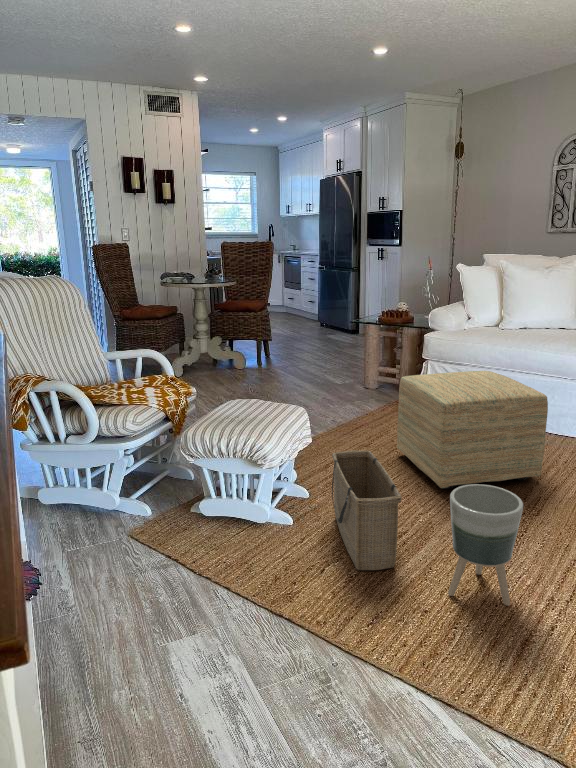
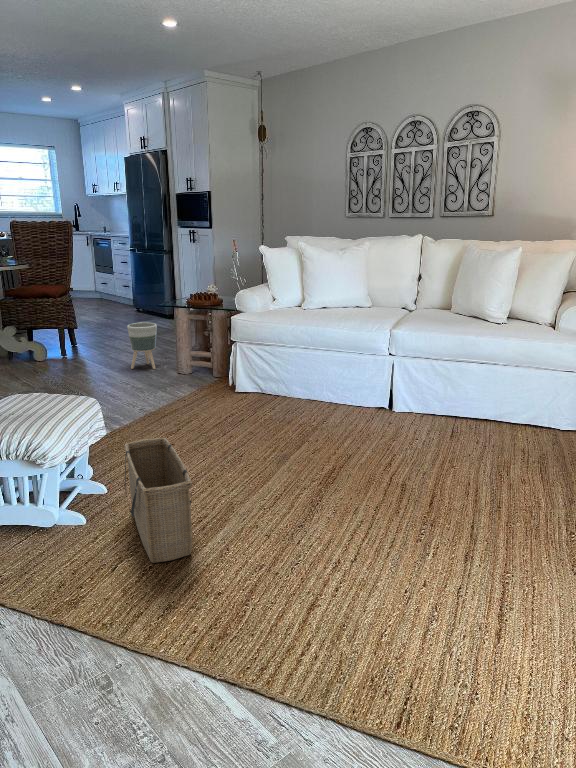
ottoman: present [397,371,548,489] -> none [202,350,339,469]
planter: present [448,484,523,606] -> present [127,322,157,369]

